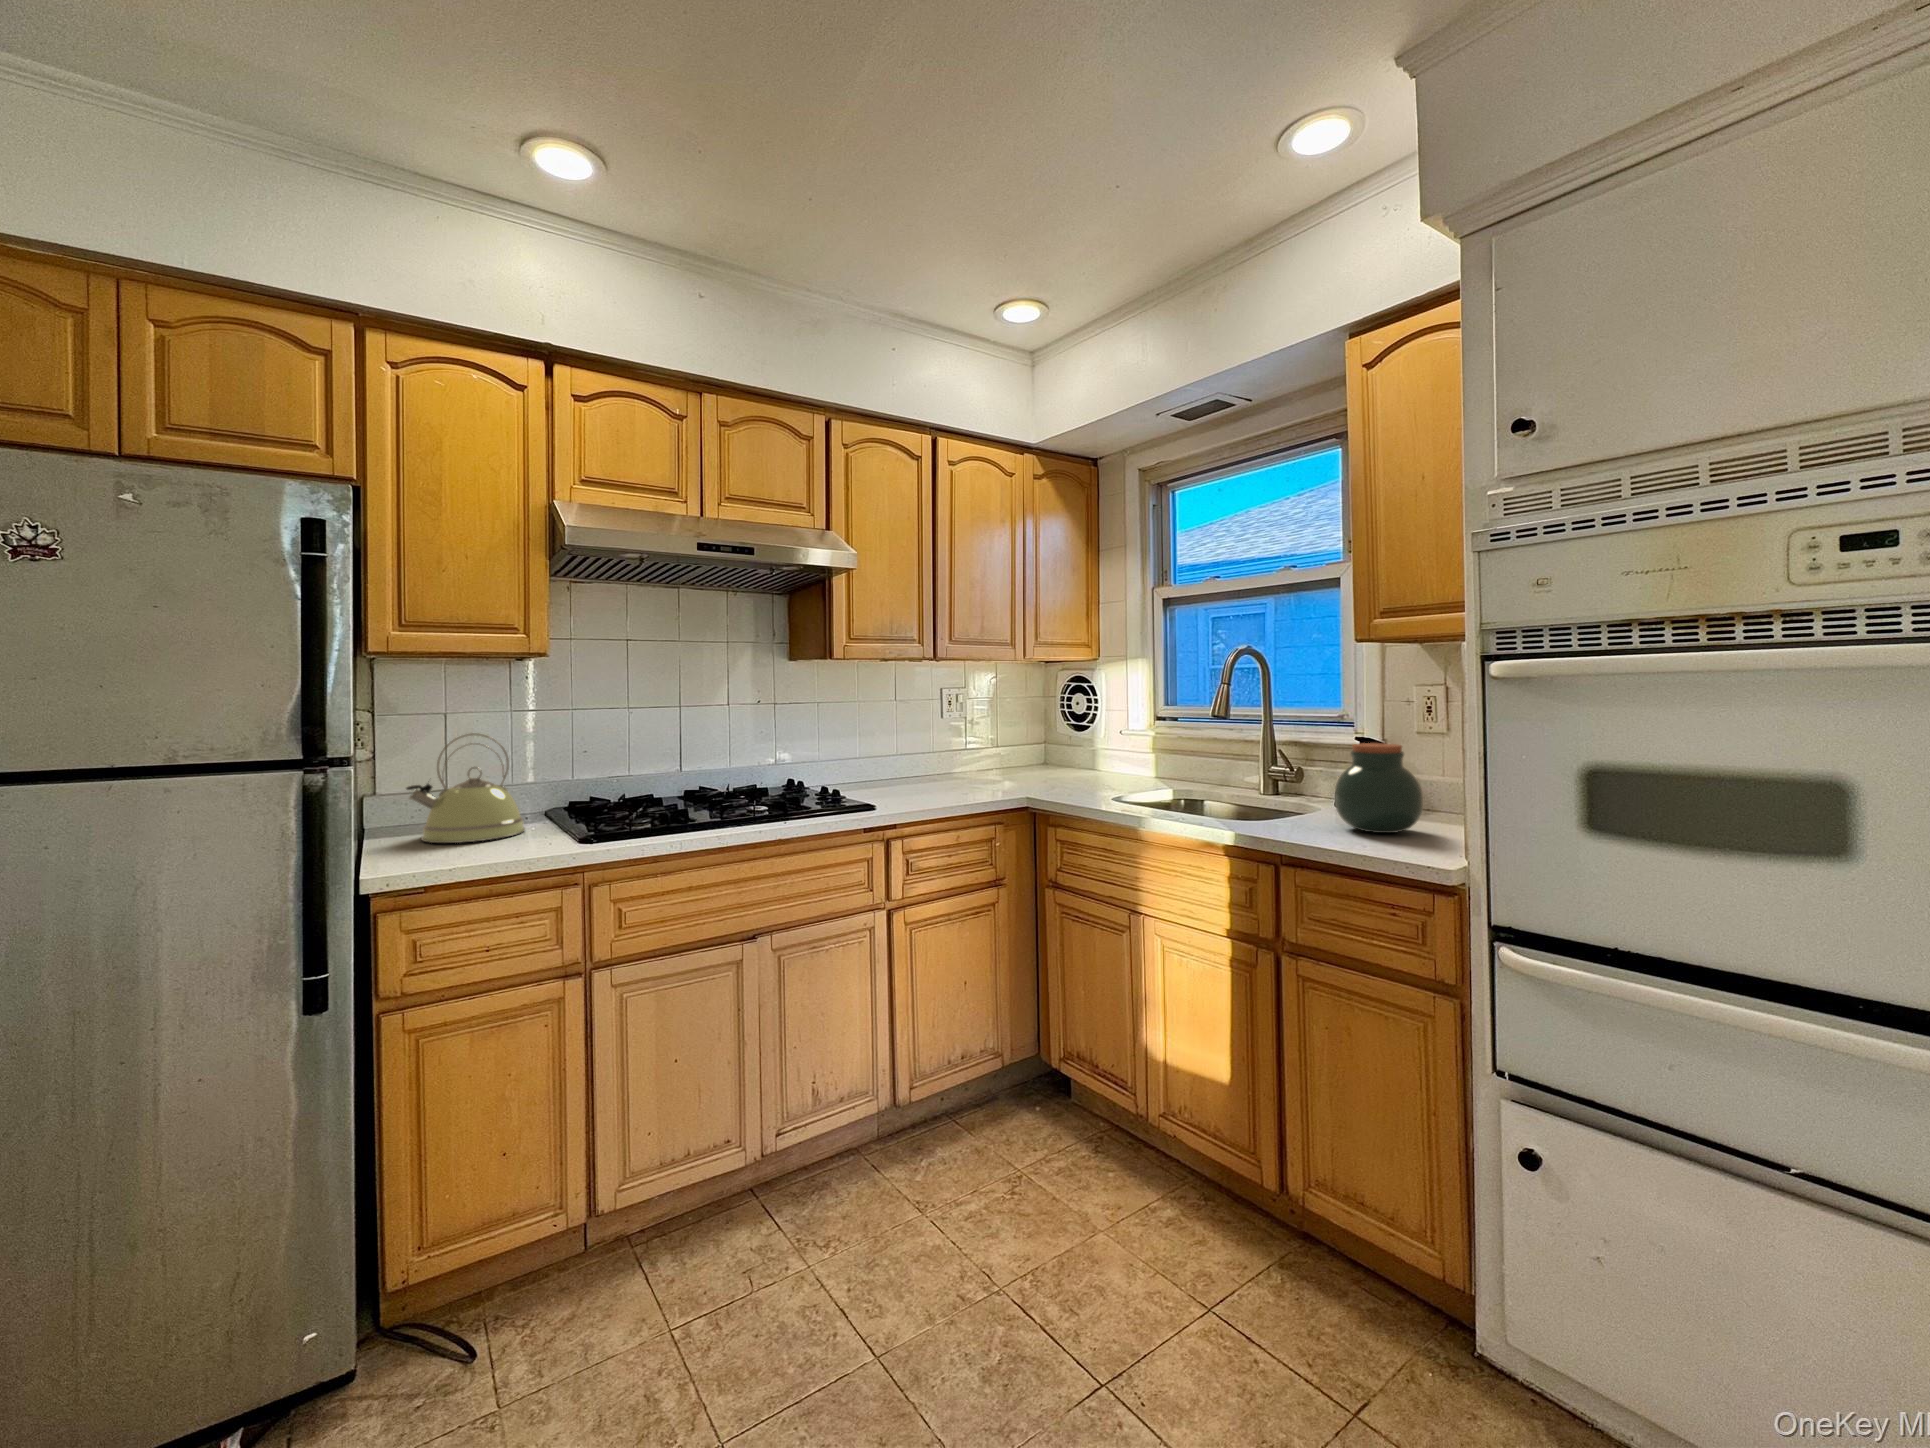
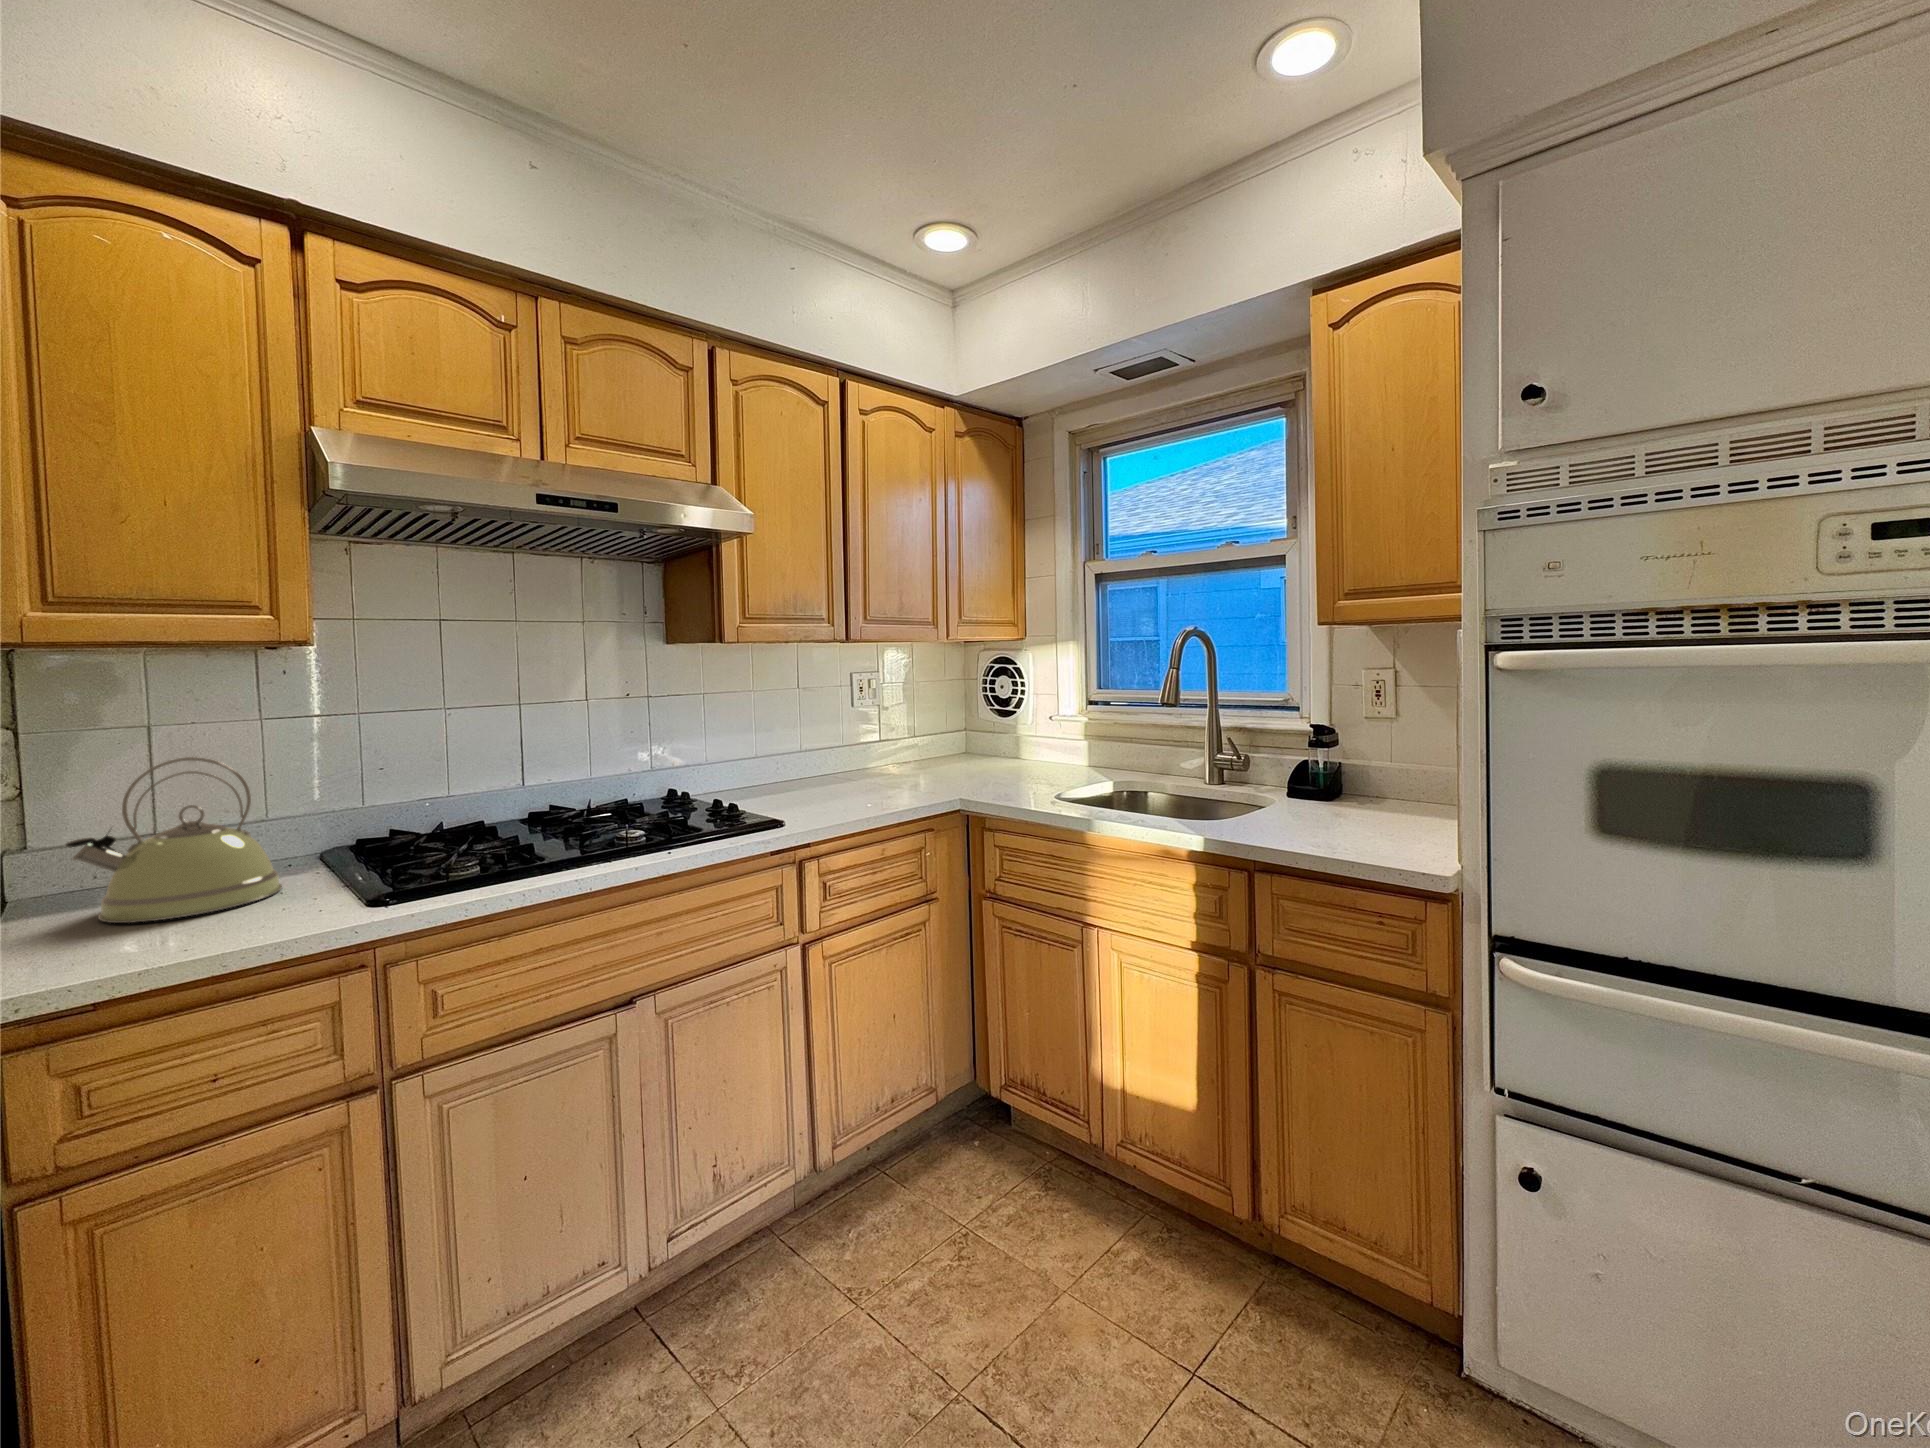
jar: present [1335,743,1423,833] -> none [1303,734,1392,829]

